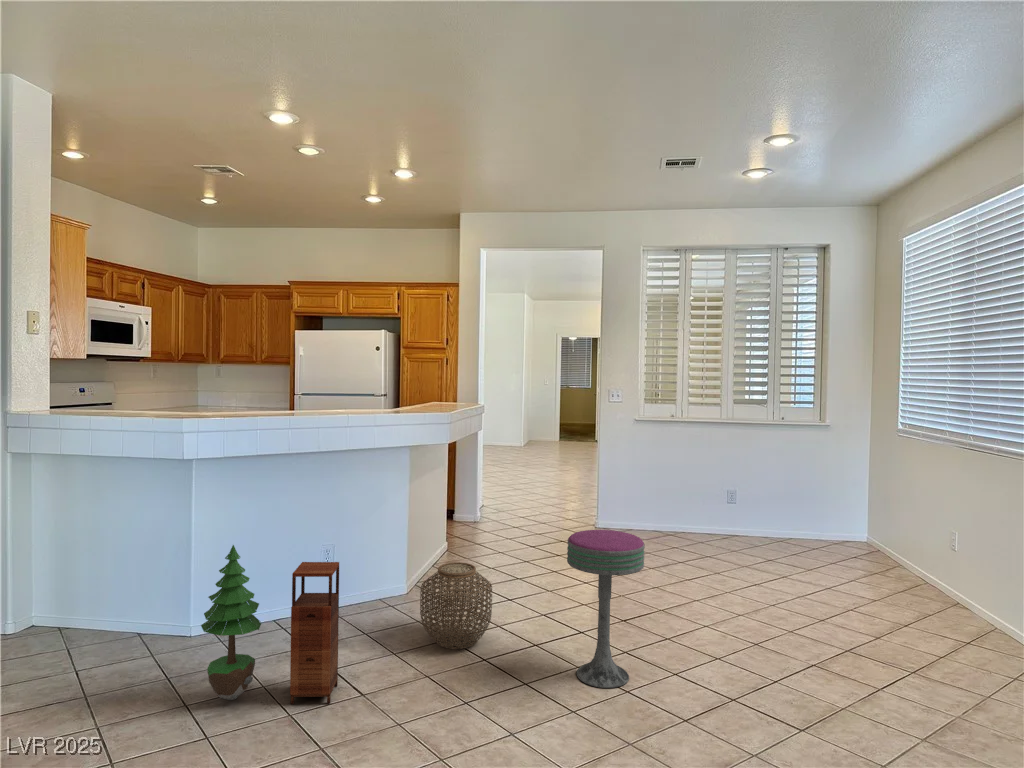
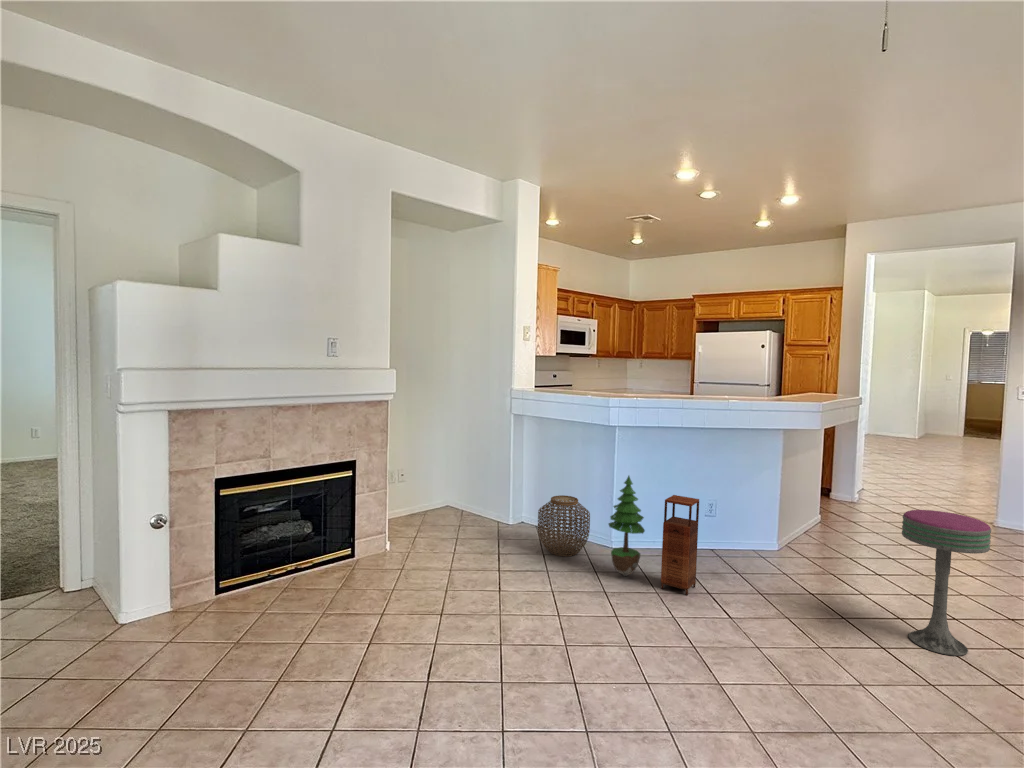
woven basket: present [420,562,492,649] -> present [538,495,590,557]

